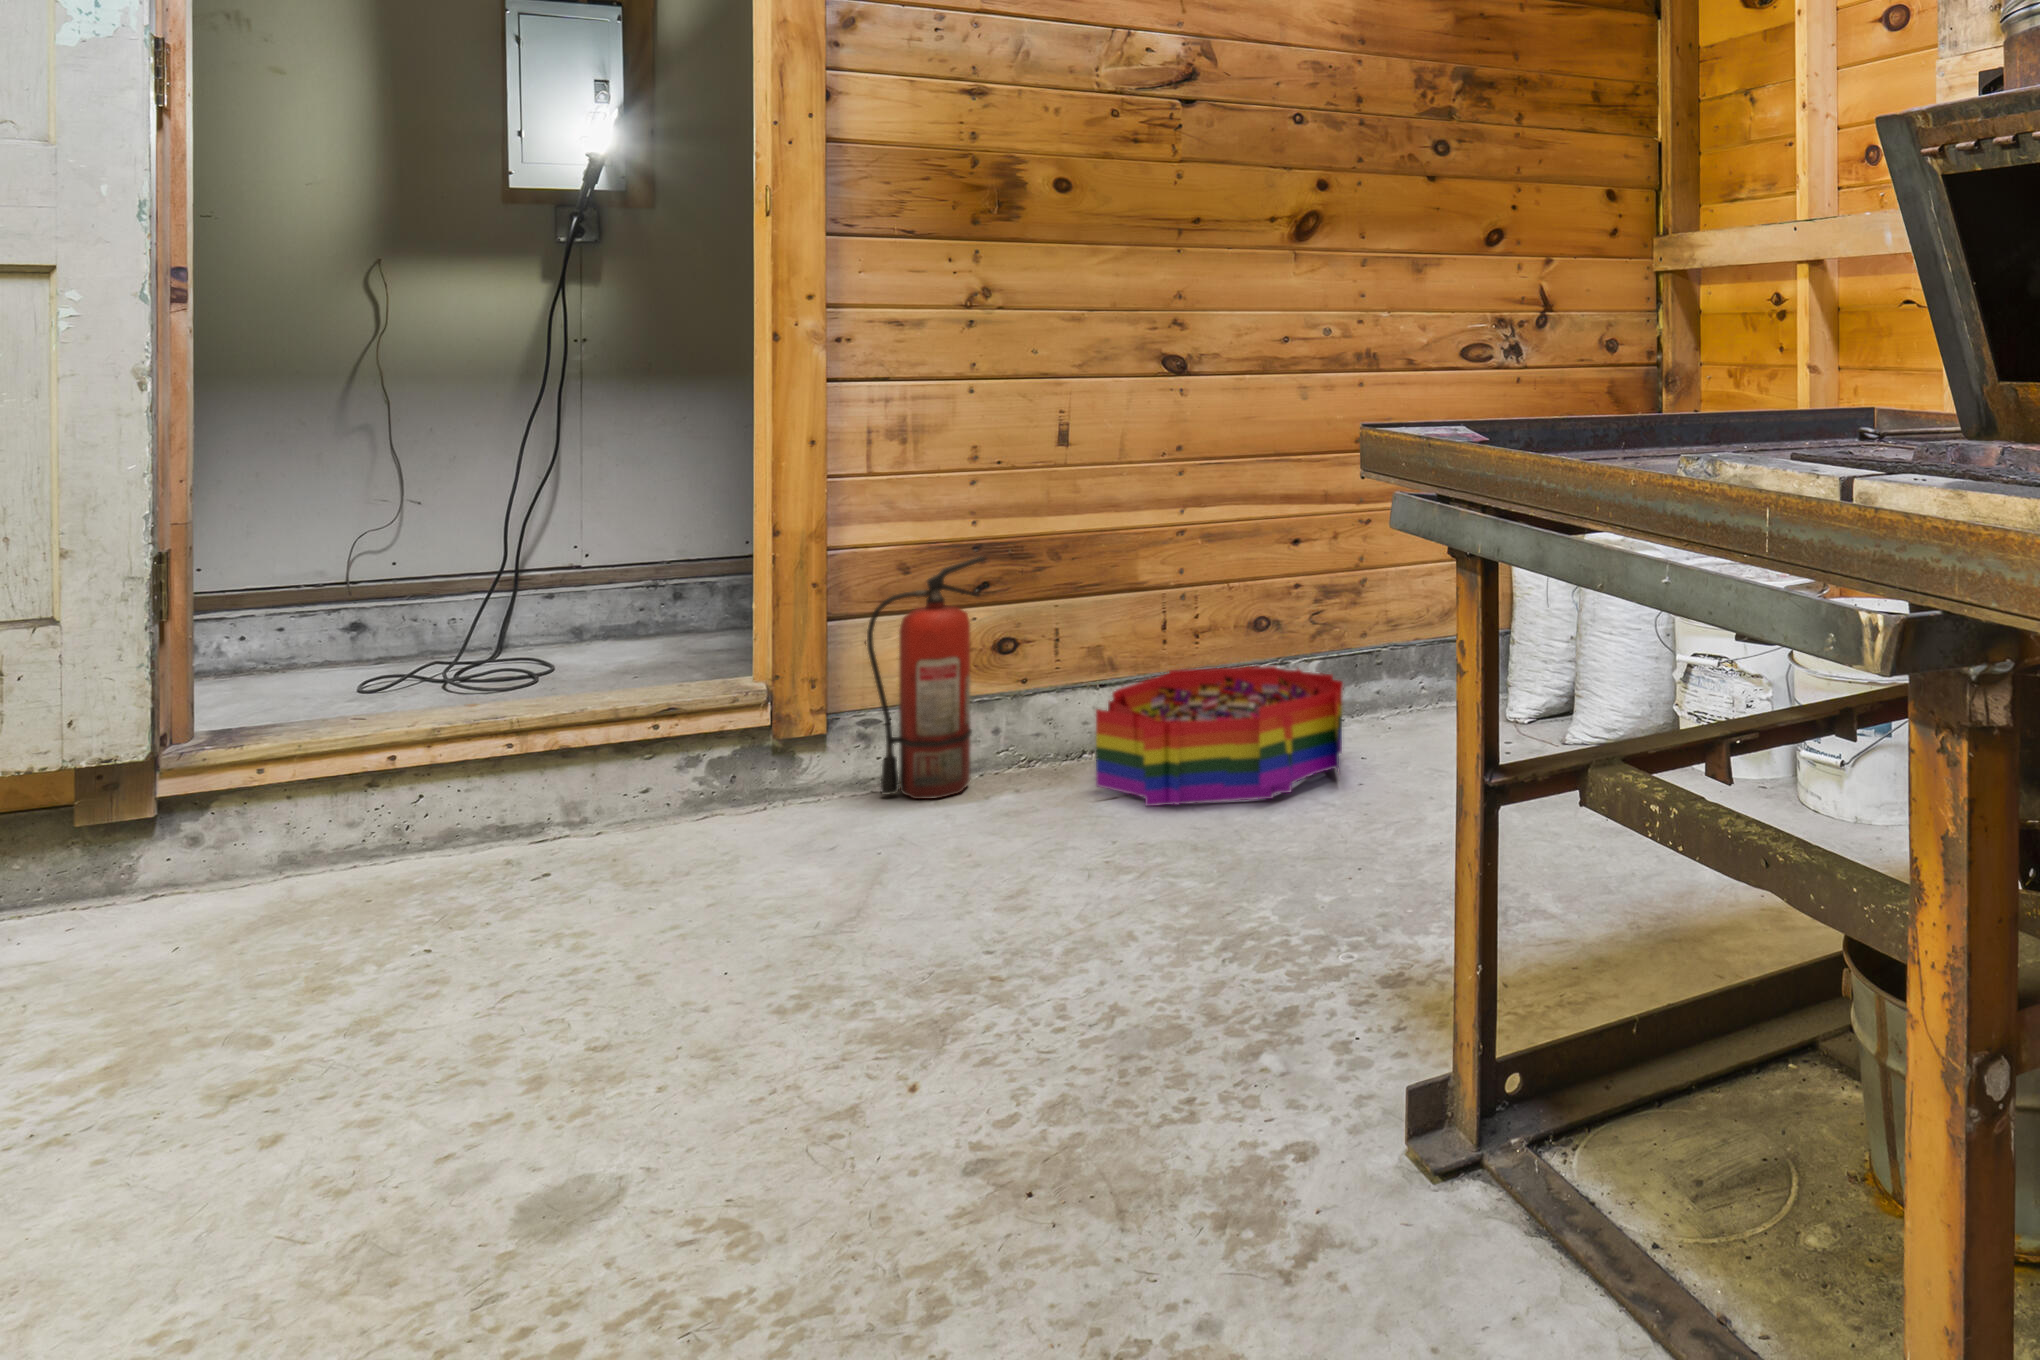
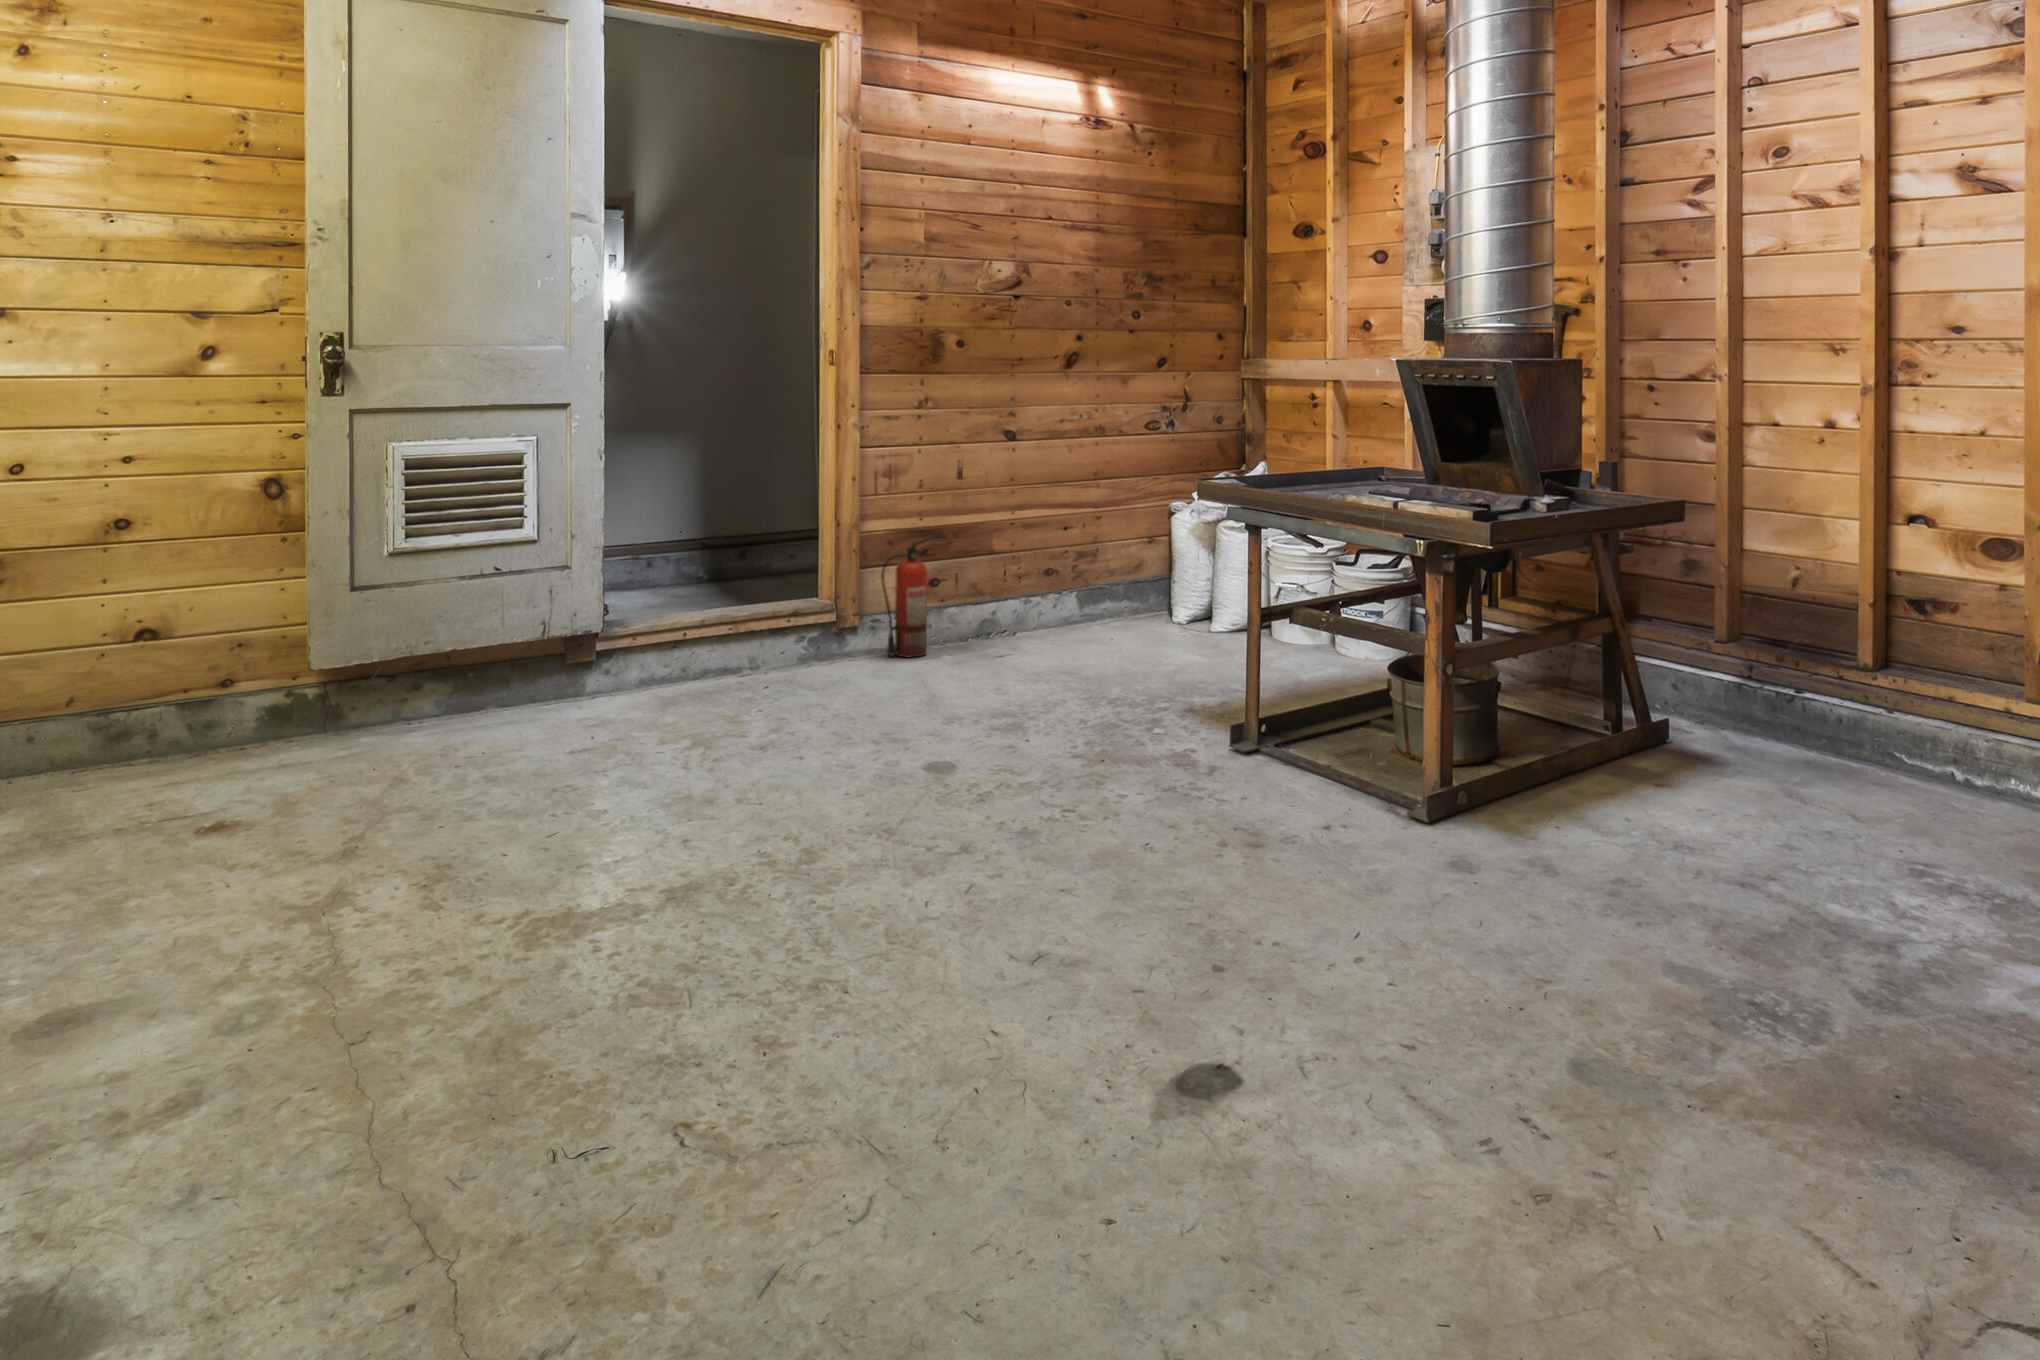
storage bin: present [1096,666,1343,806] -> none [991,592,1114,658]

